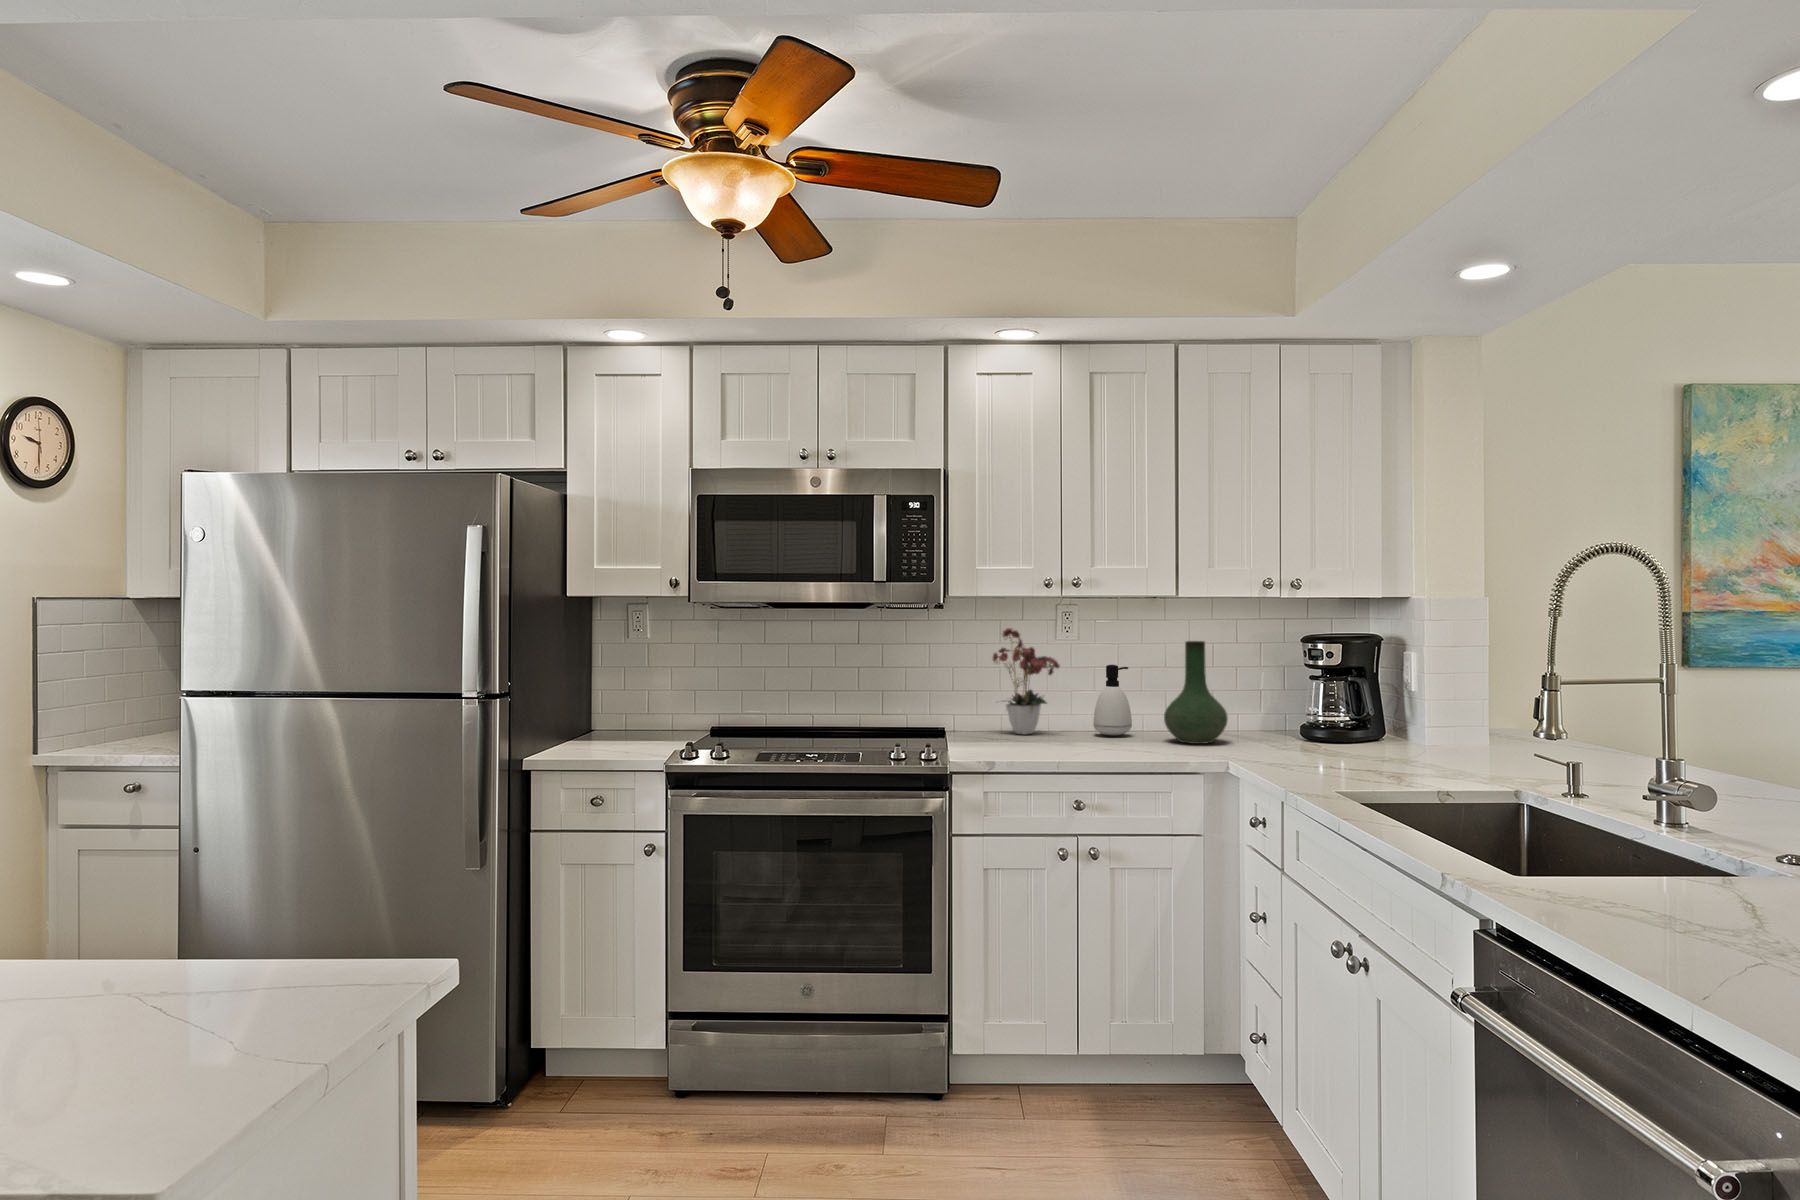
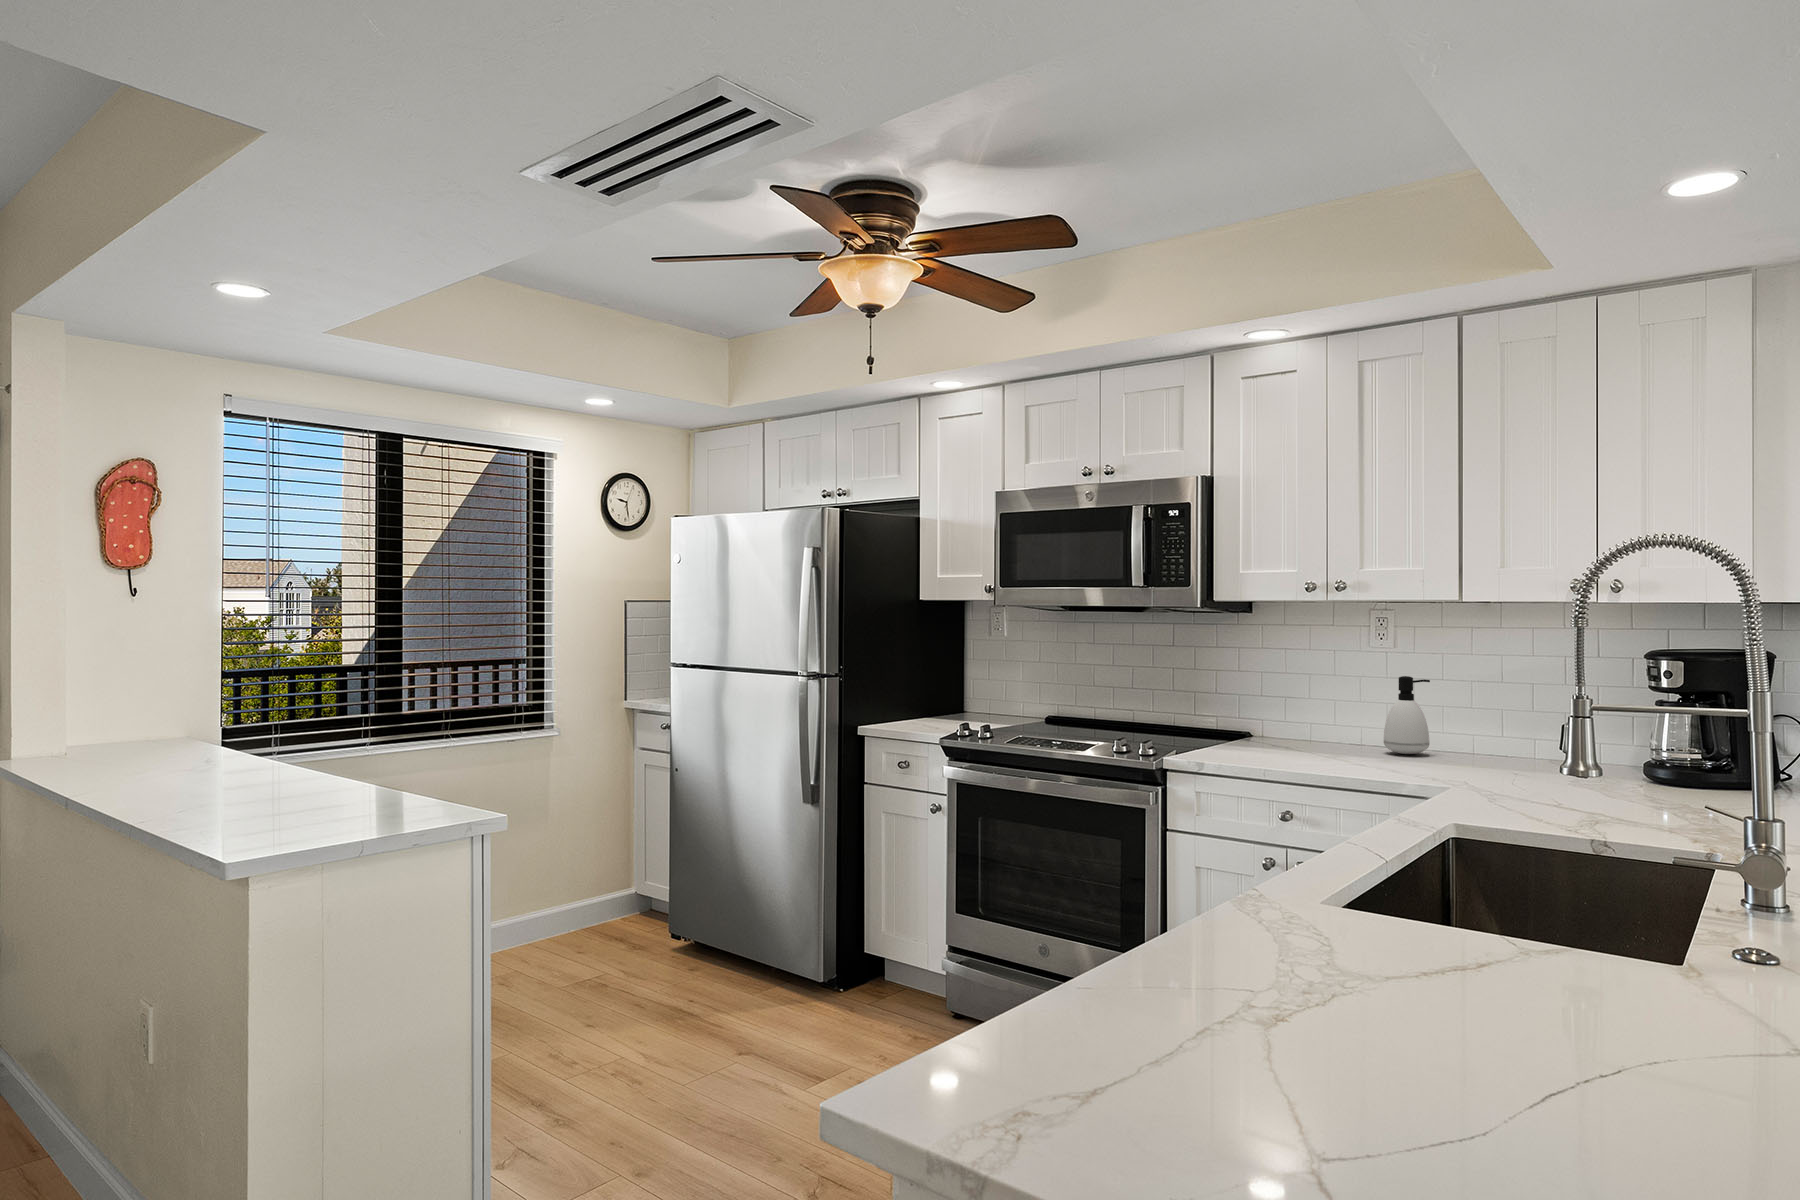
flower arrangement: present [993,628,1060,734] -> none [1279,629,1356,745]
vase: present [1164,641,1228,744] -> none [1441,652,1522,770]

